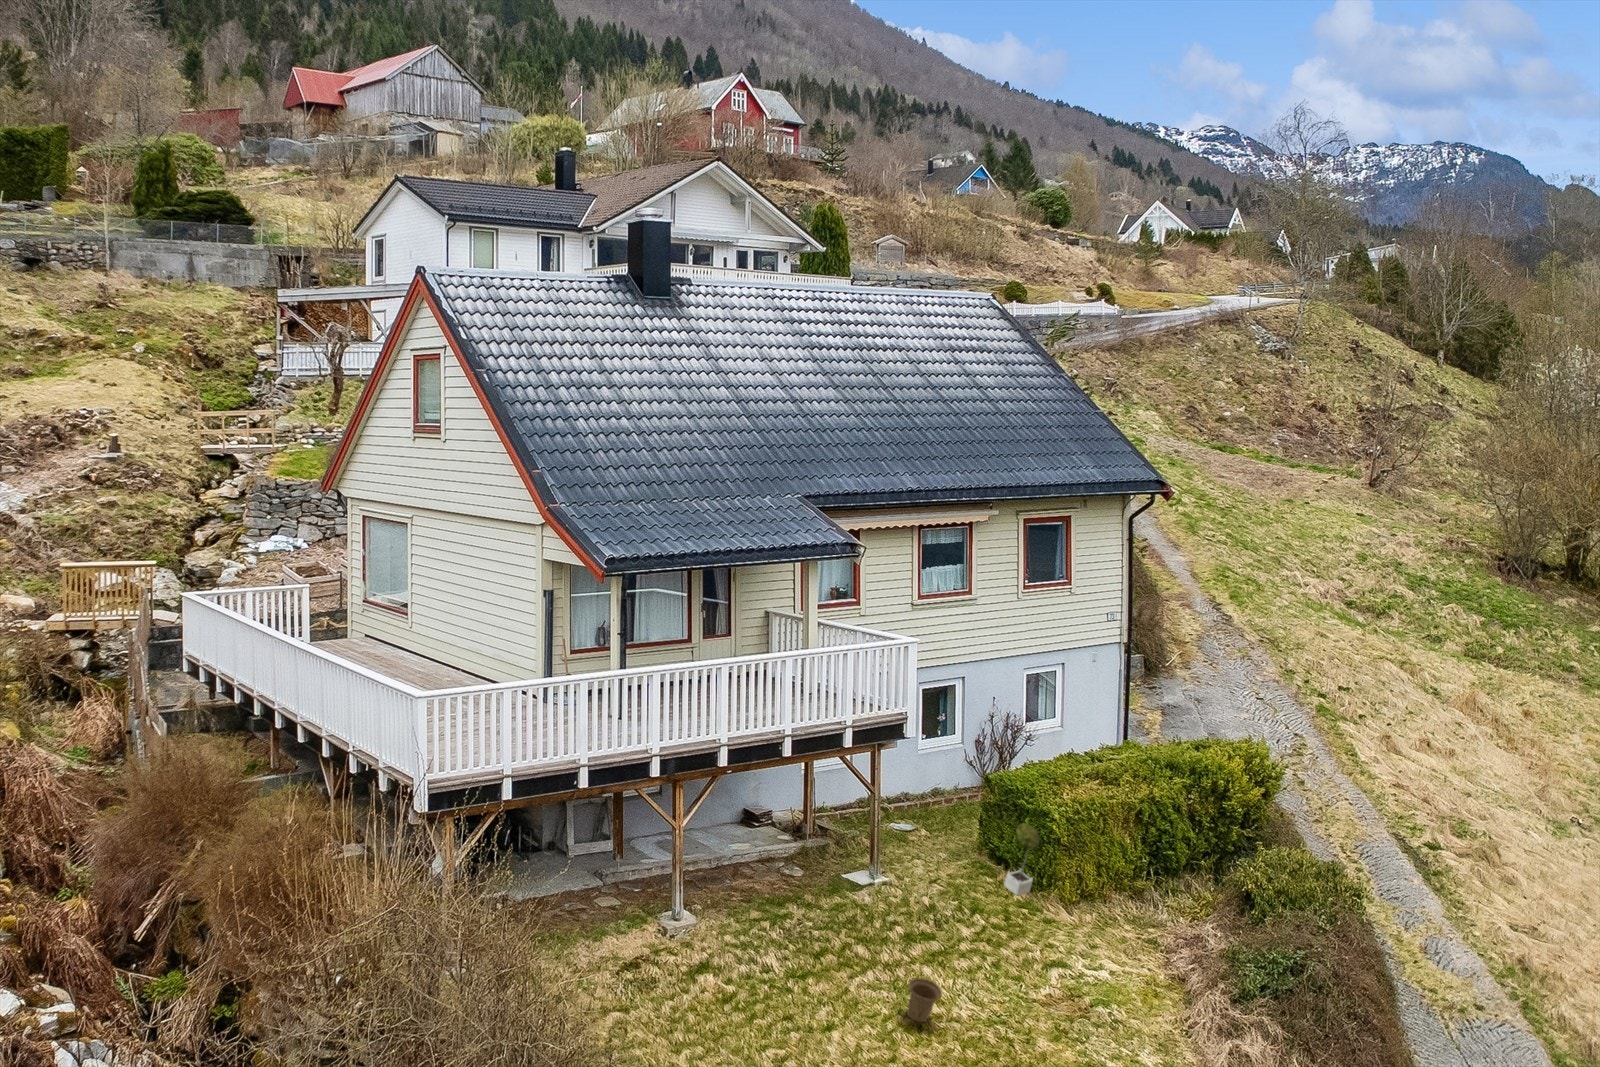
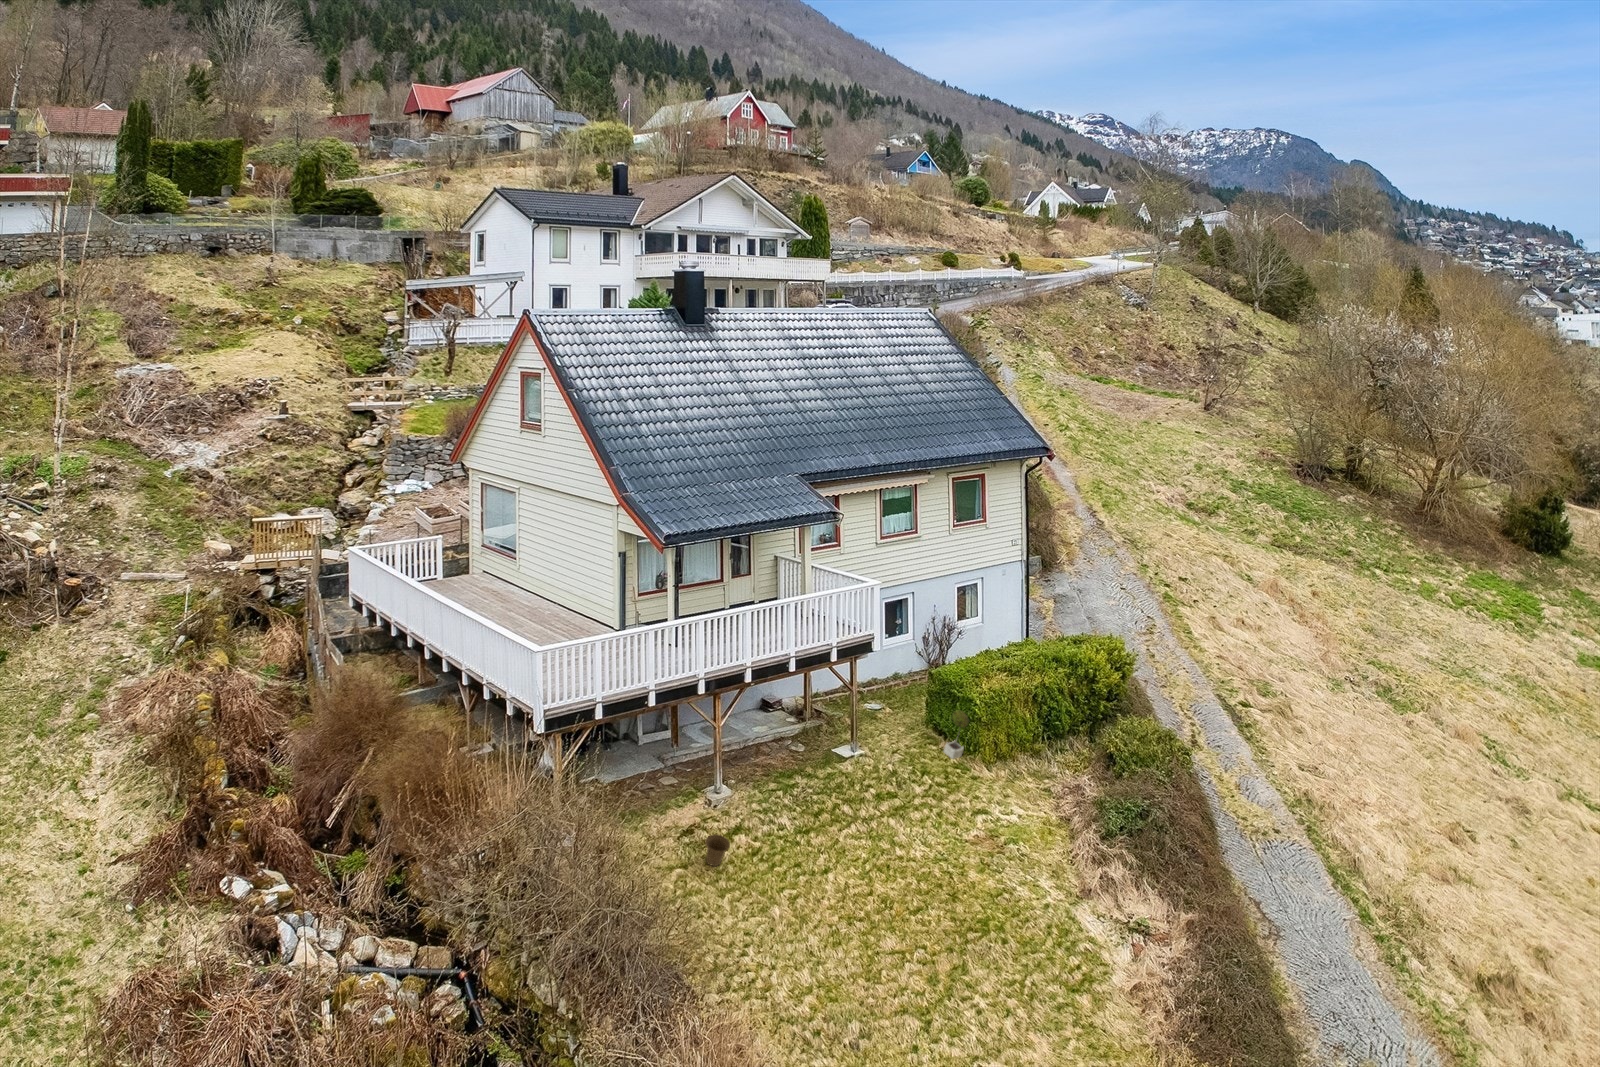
basket: present [907,978,942,1022] -> present [705,834,730,866]

